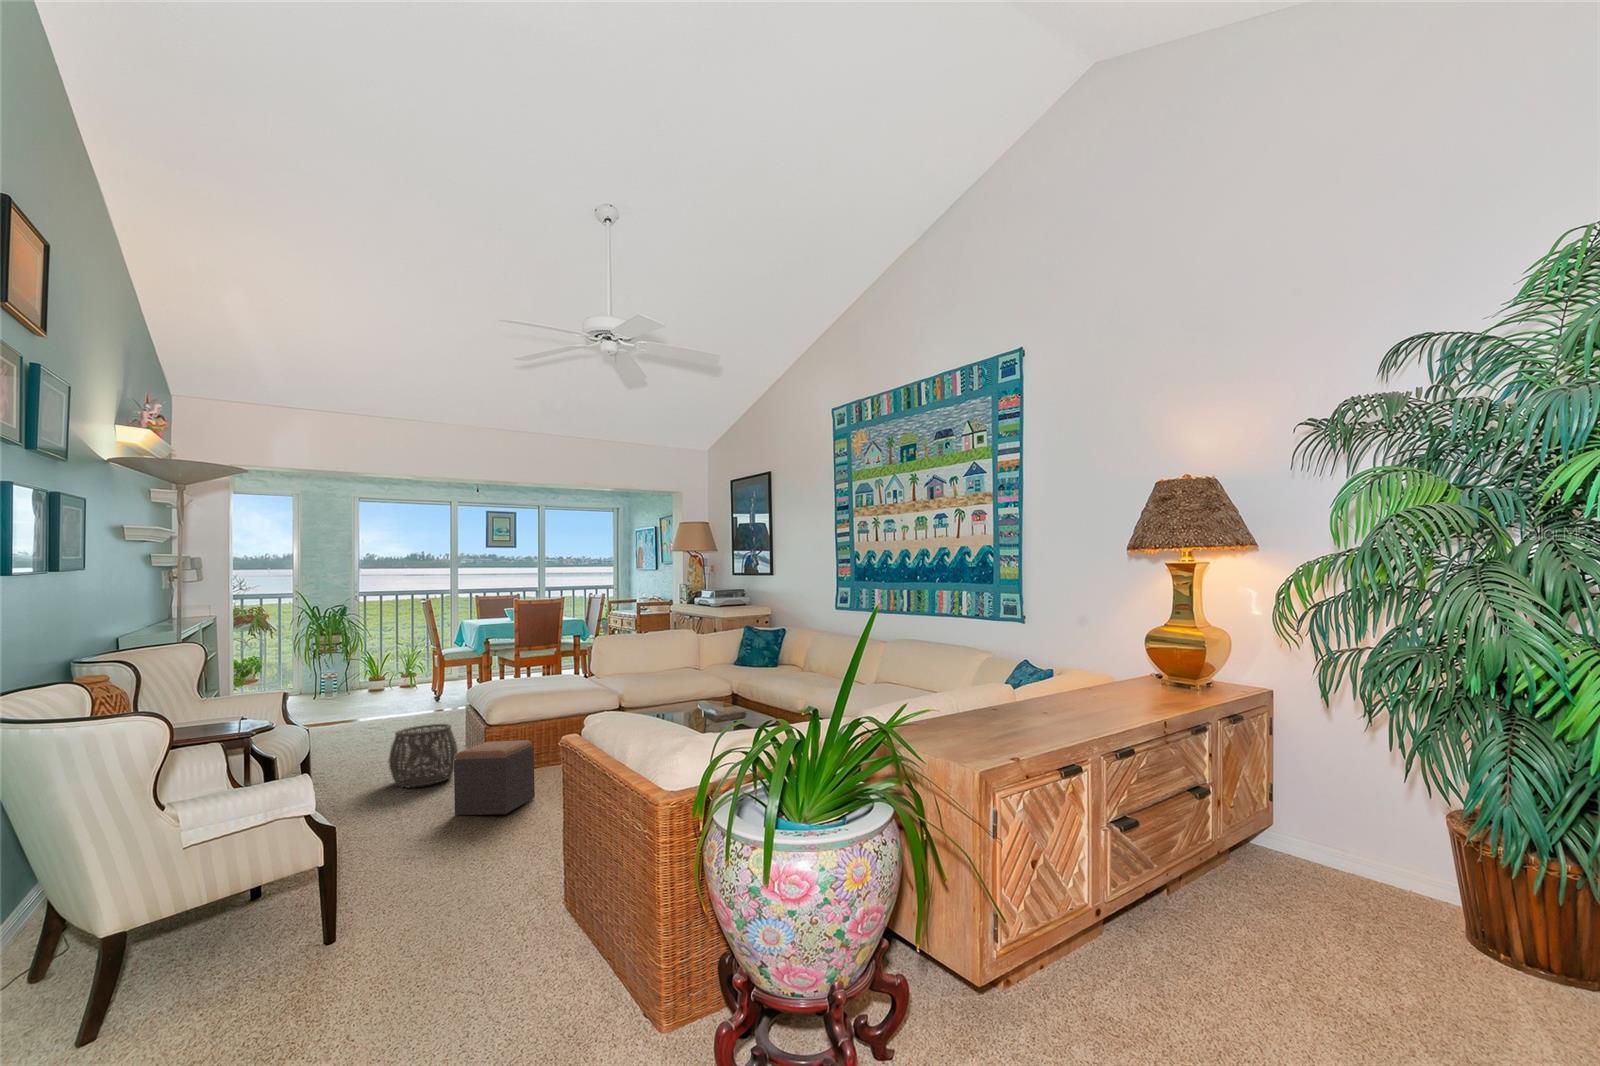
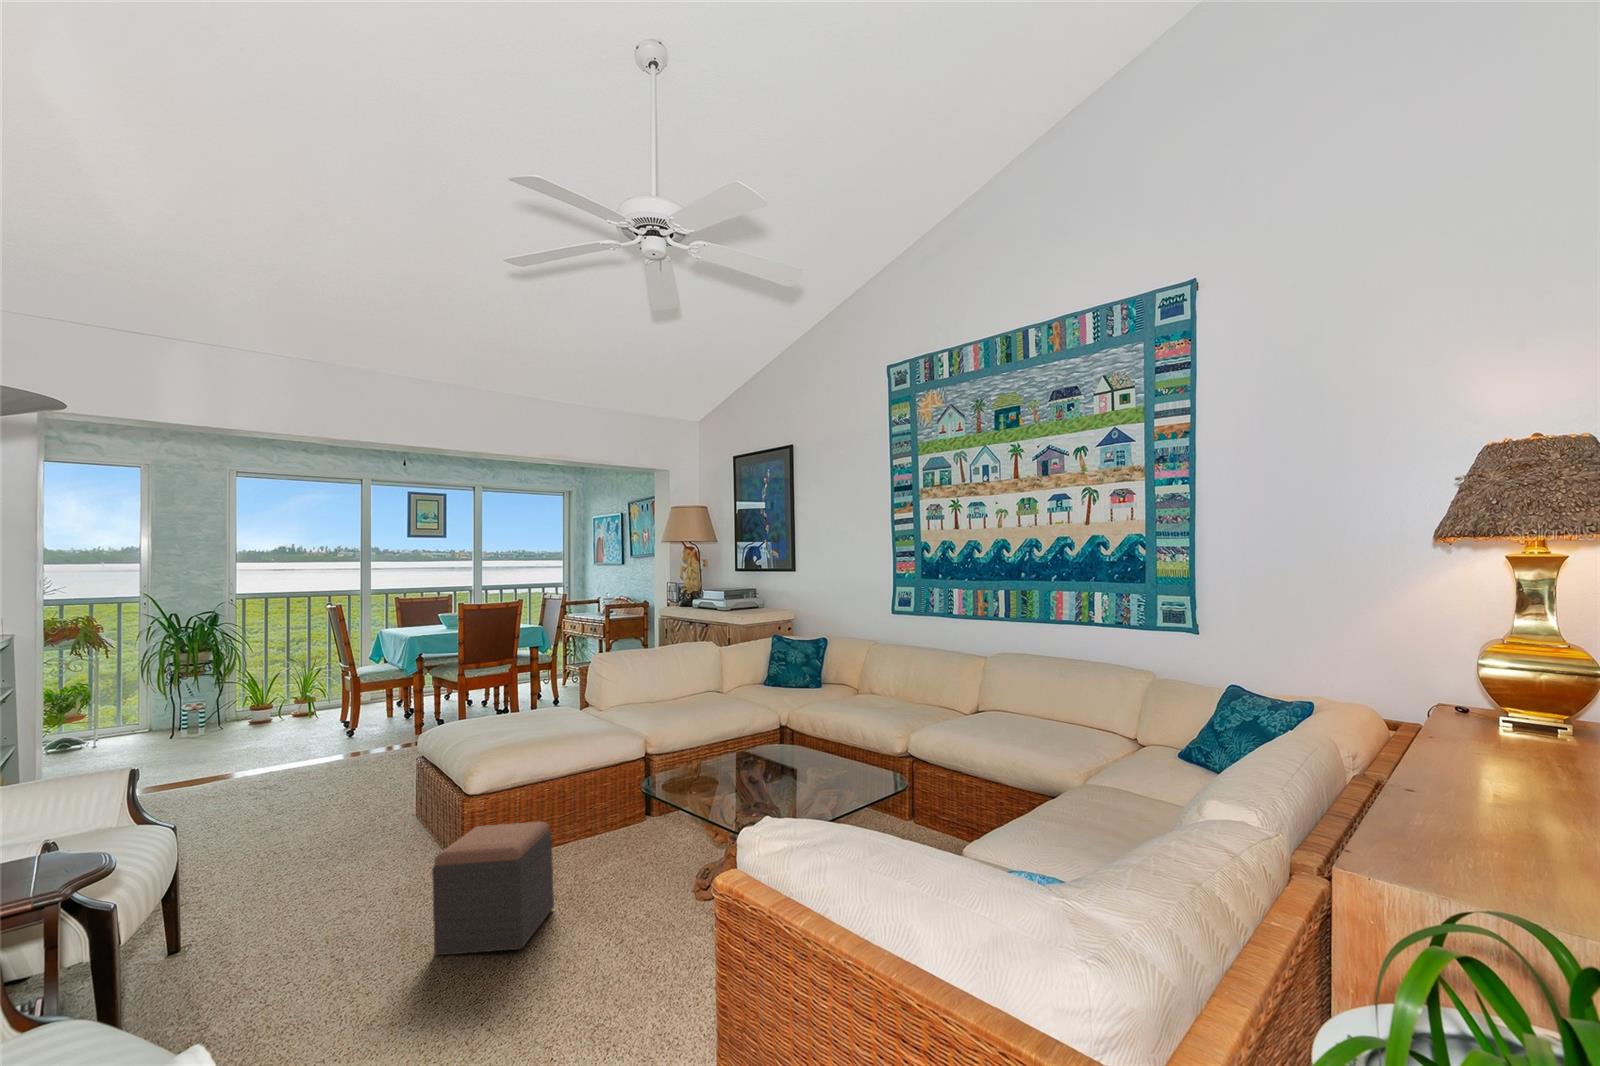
woven basket: present [389,724,457,788] -> none [308,793,419,901]

